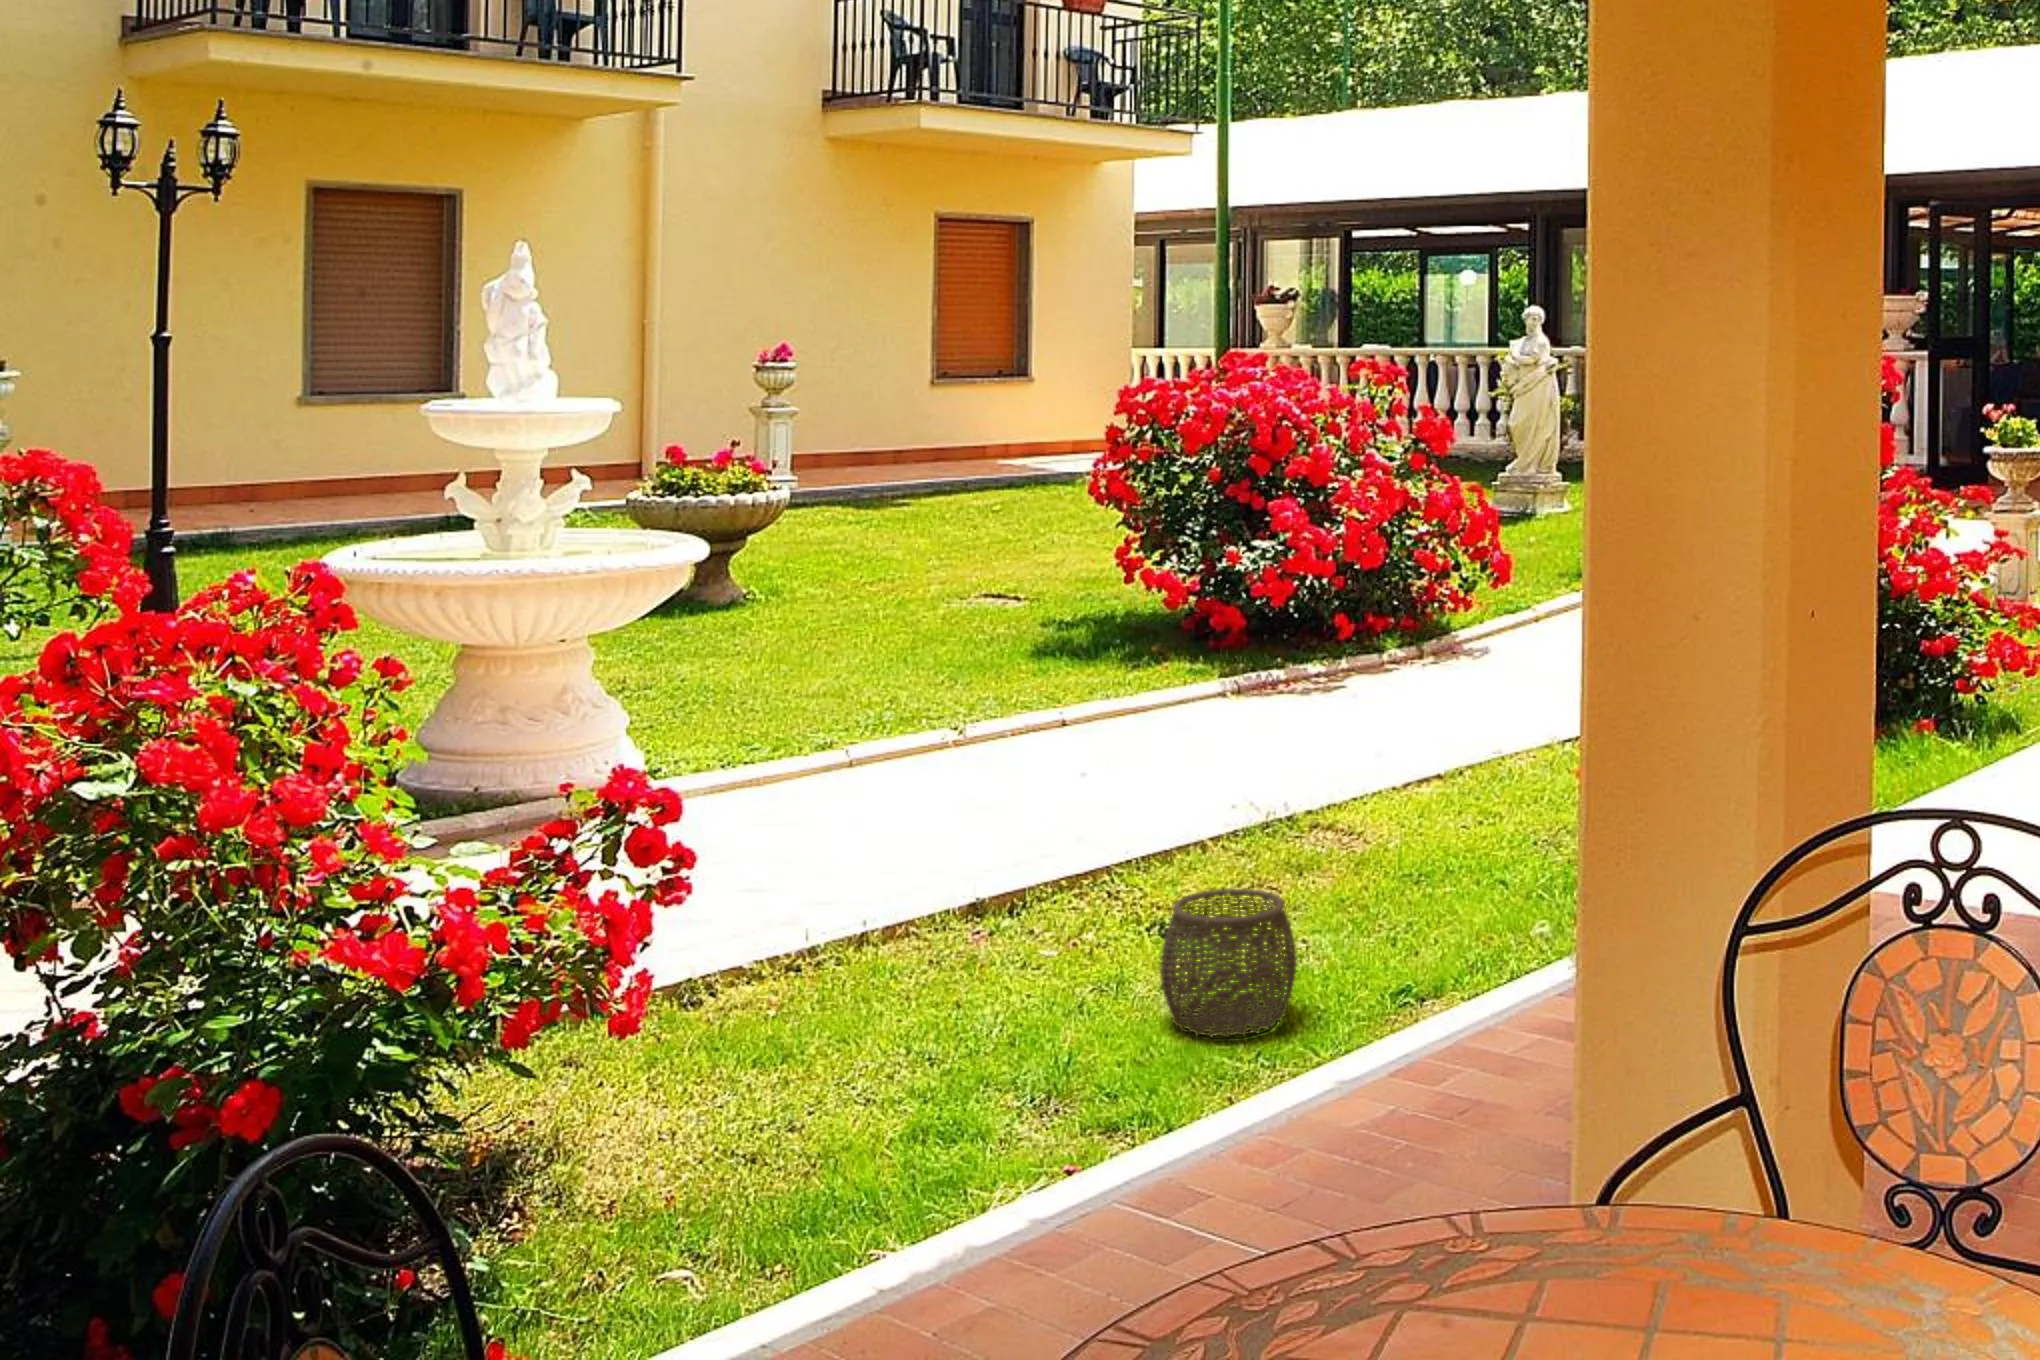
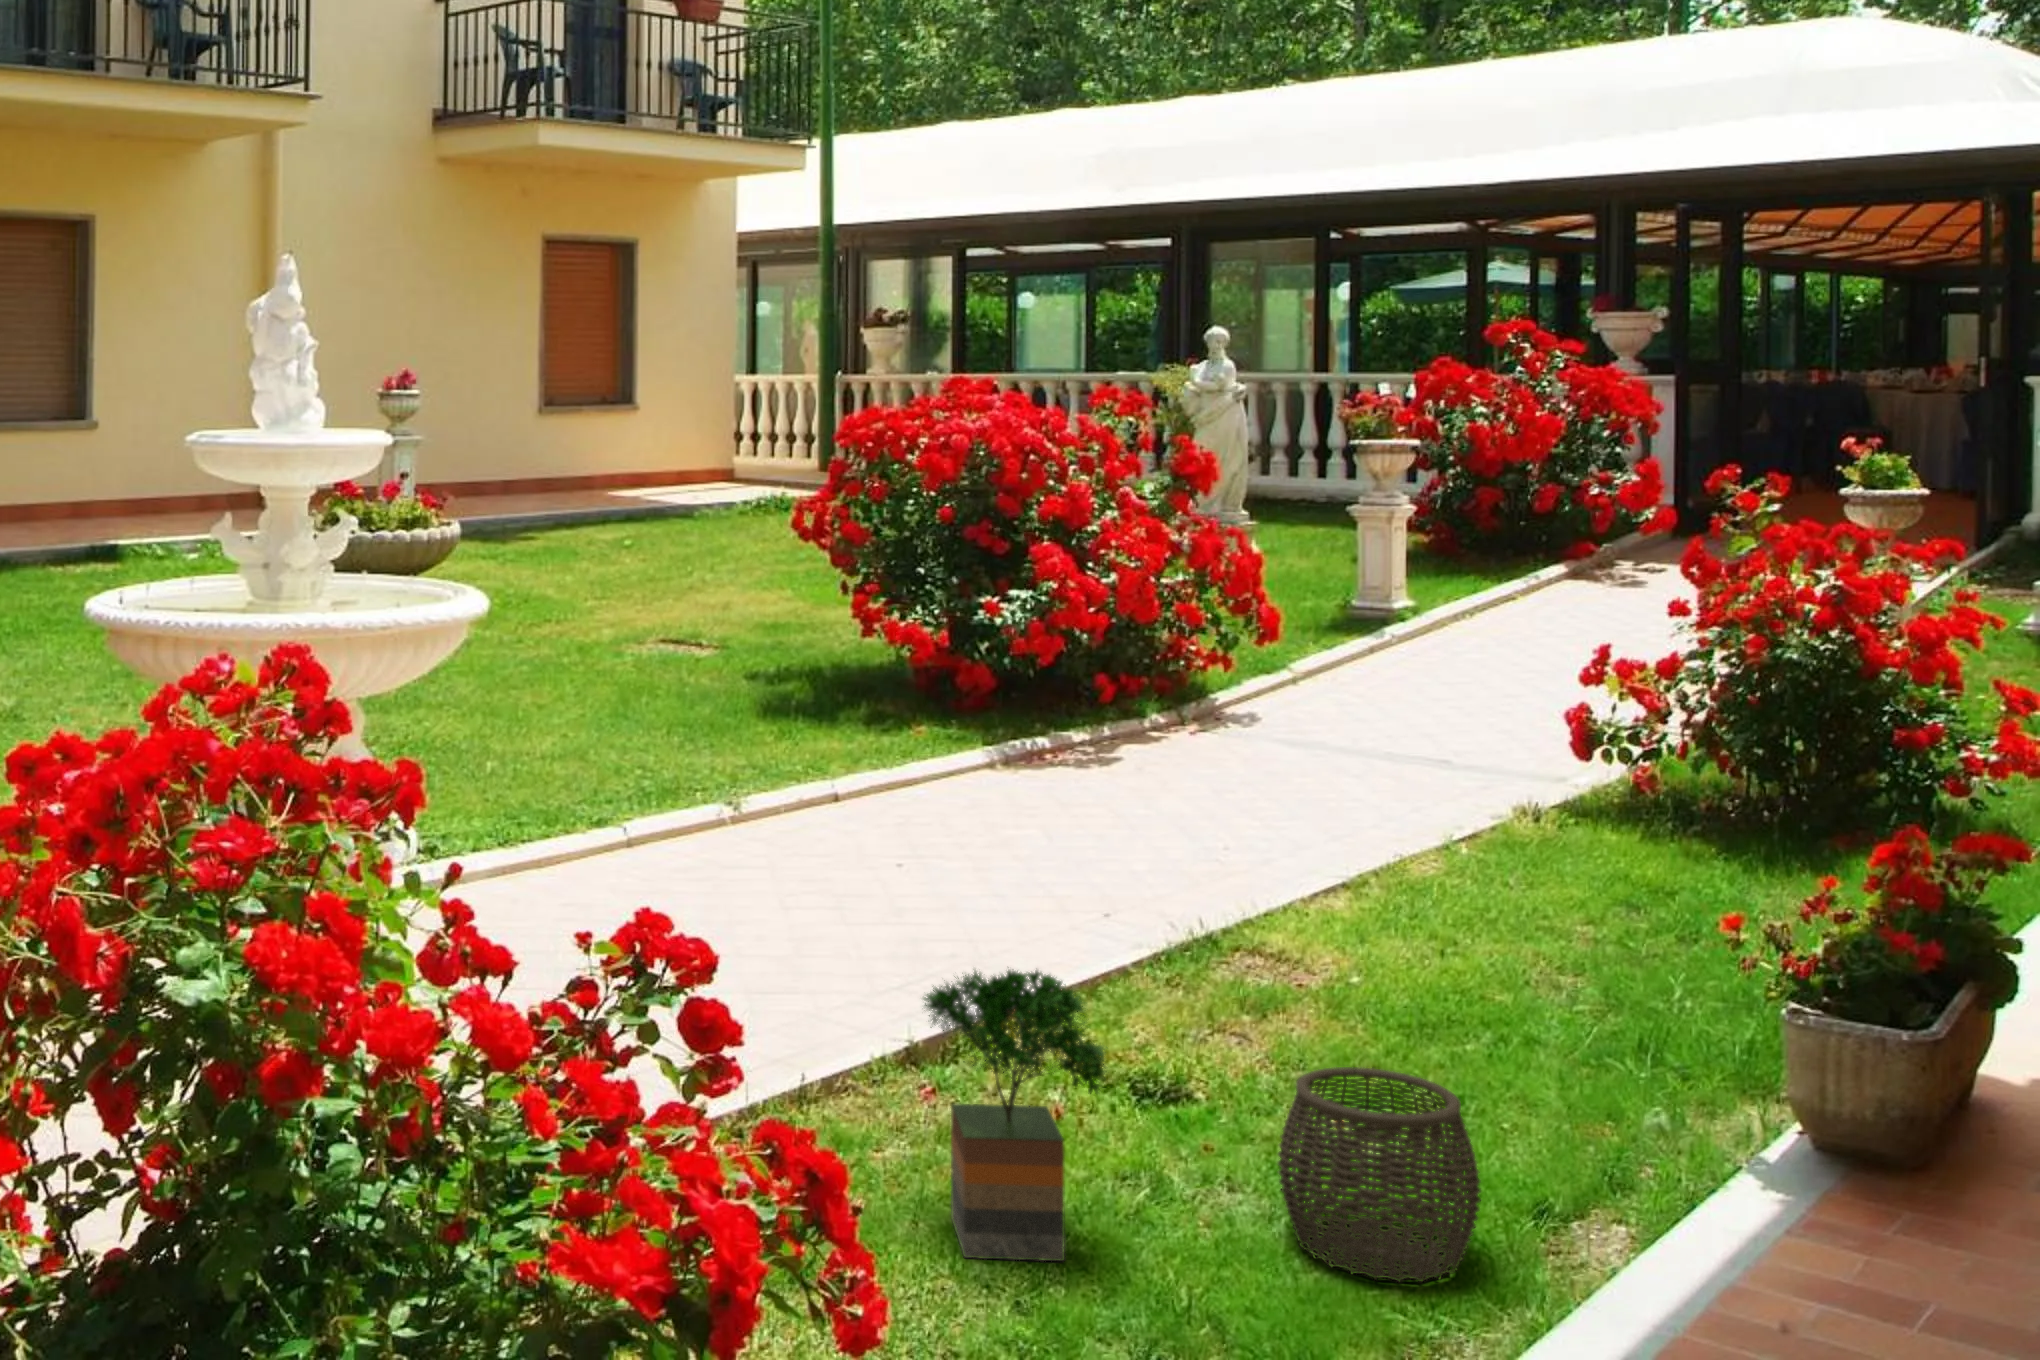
potted tree: none [886,829,1027,1048] -> present [923,970,1107,1261]

